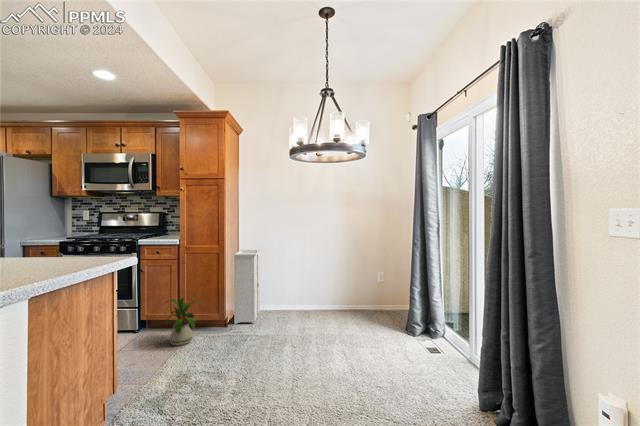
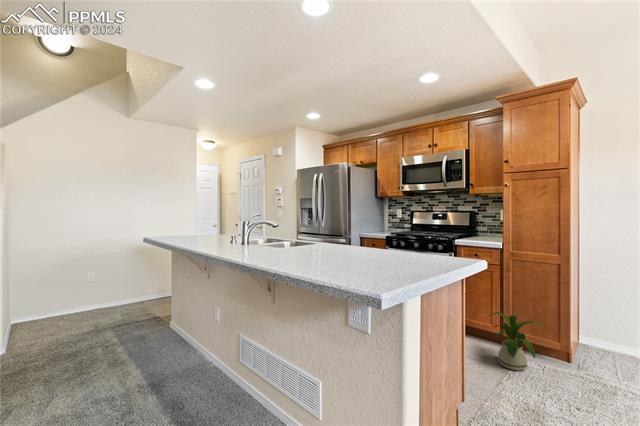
storage cabinet: present [234,250,261,324] -> none [581,260,624,371]

